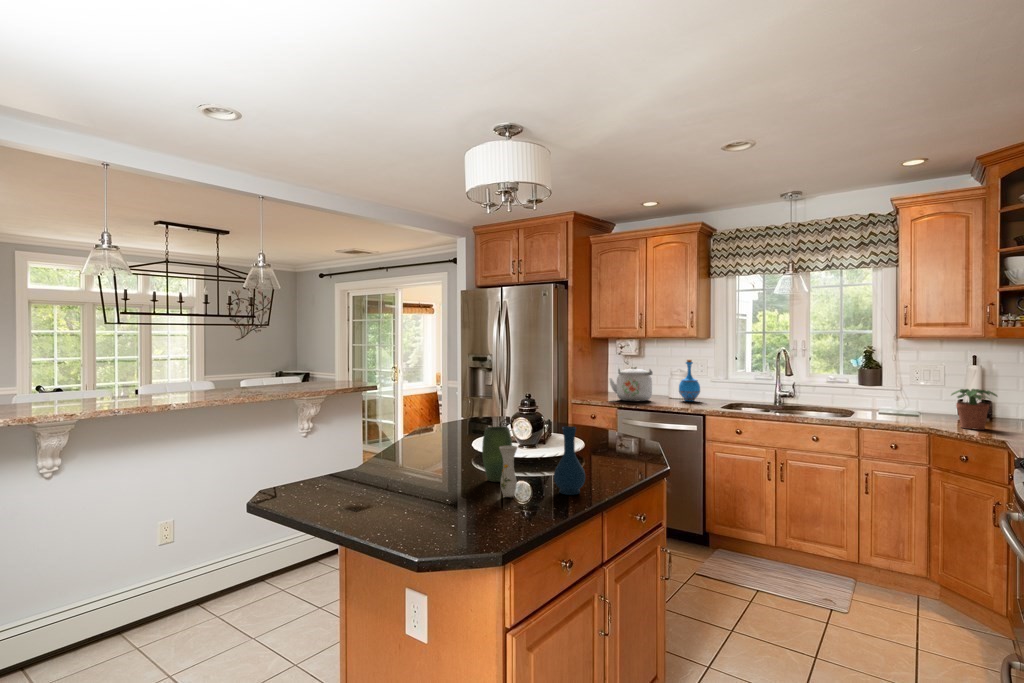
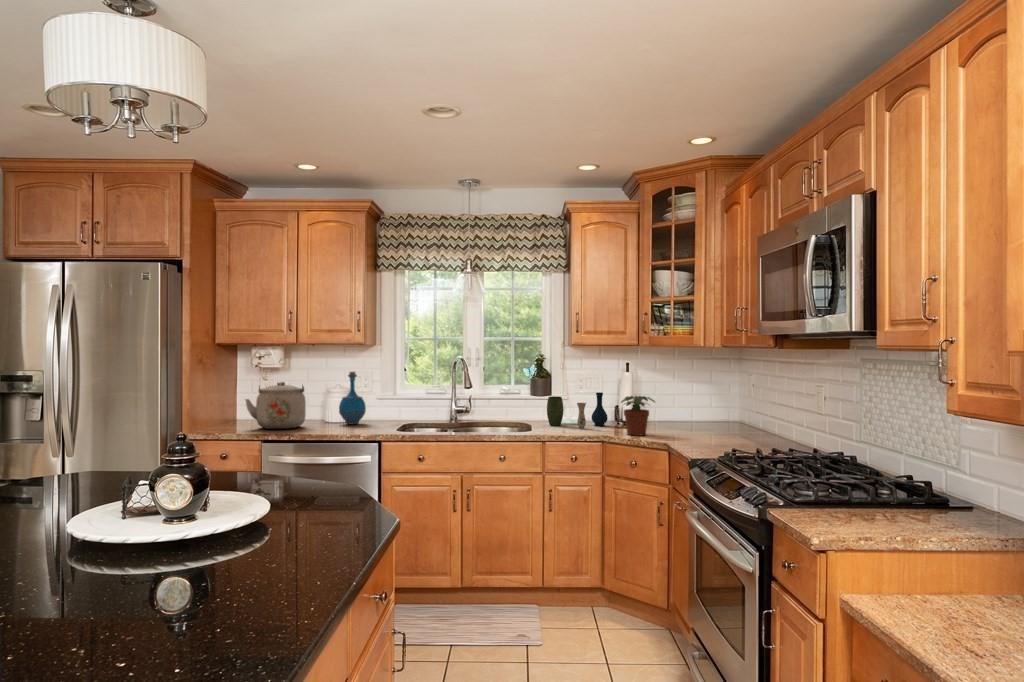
vase: present [482,426,585,497] -> present [547,392,608,428]

